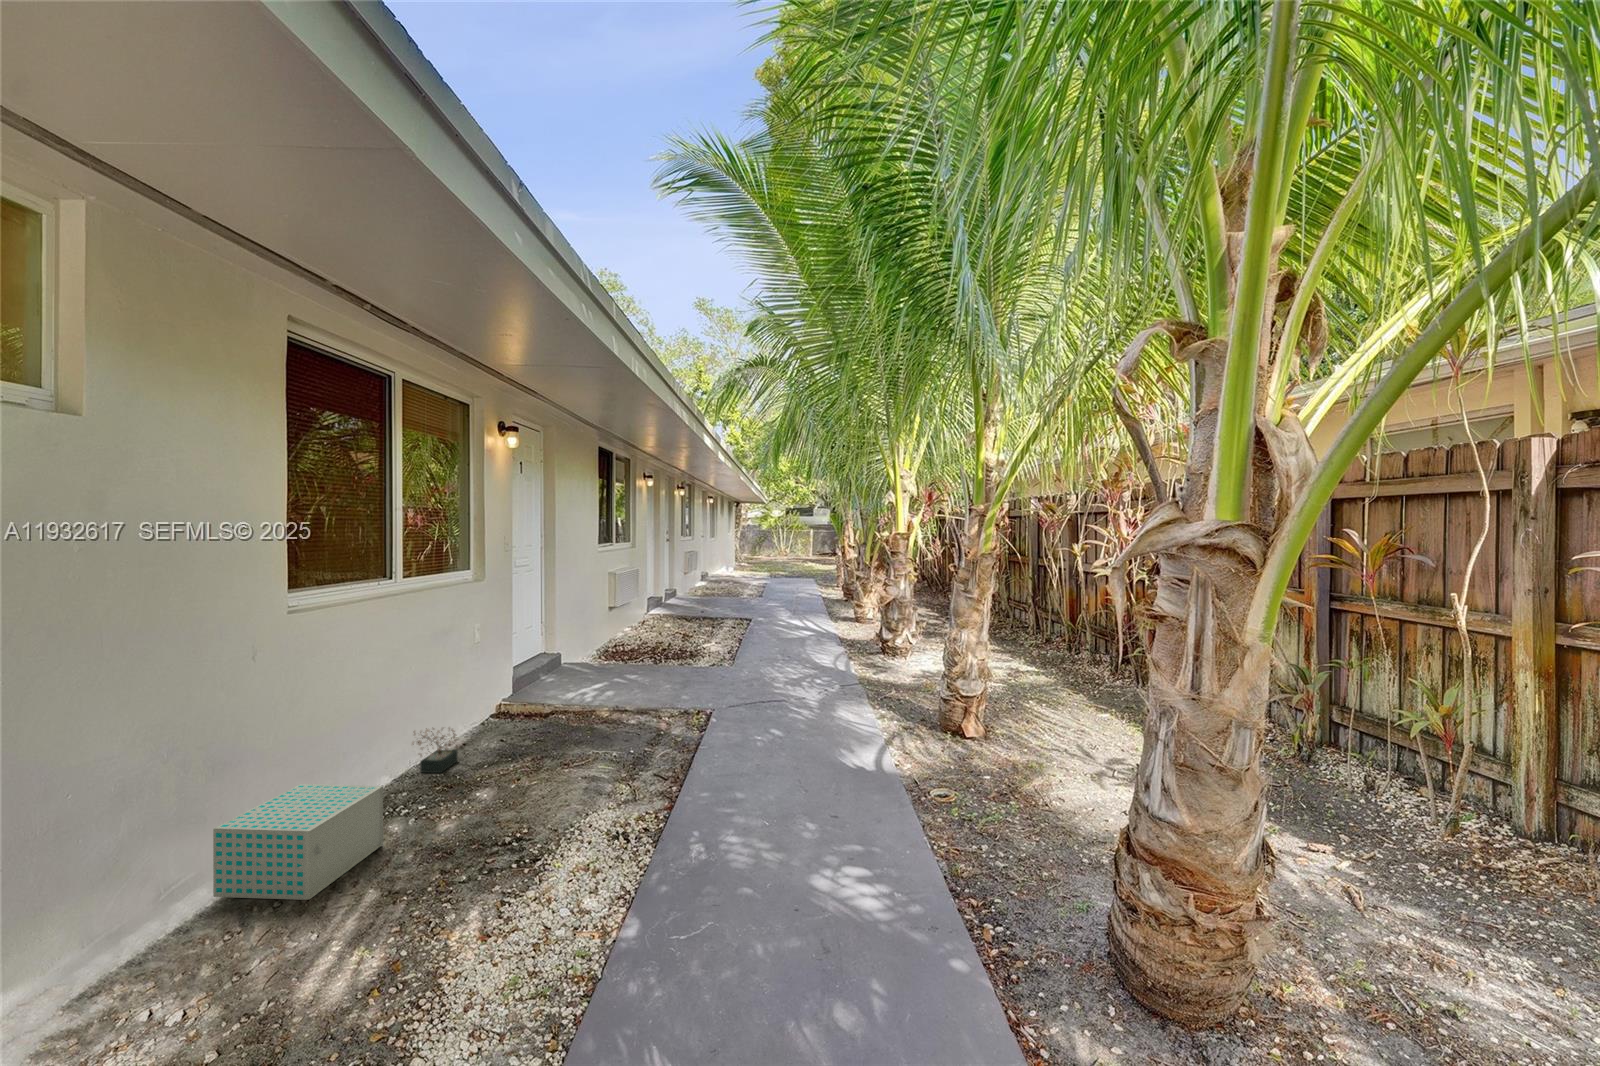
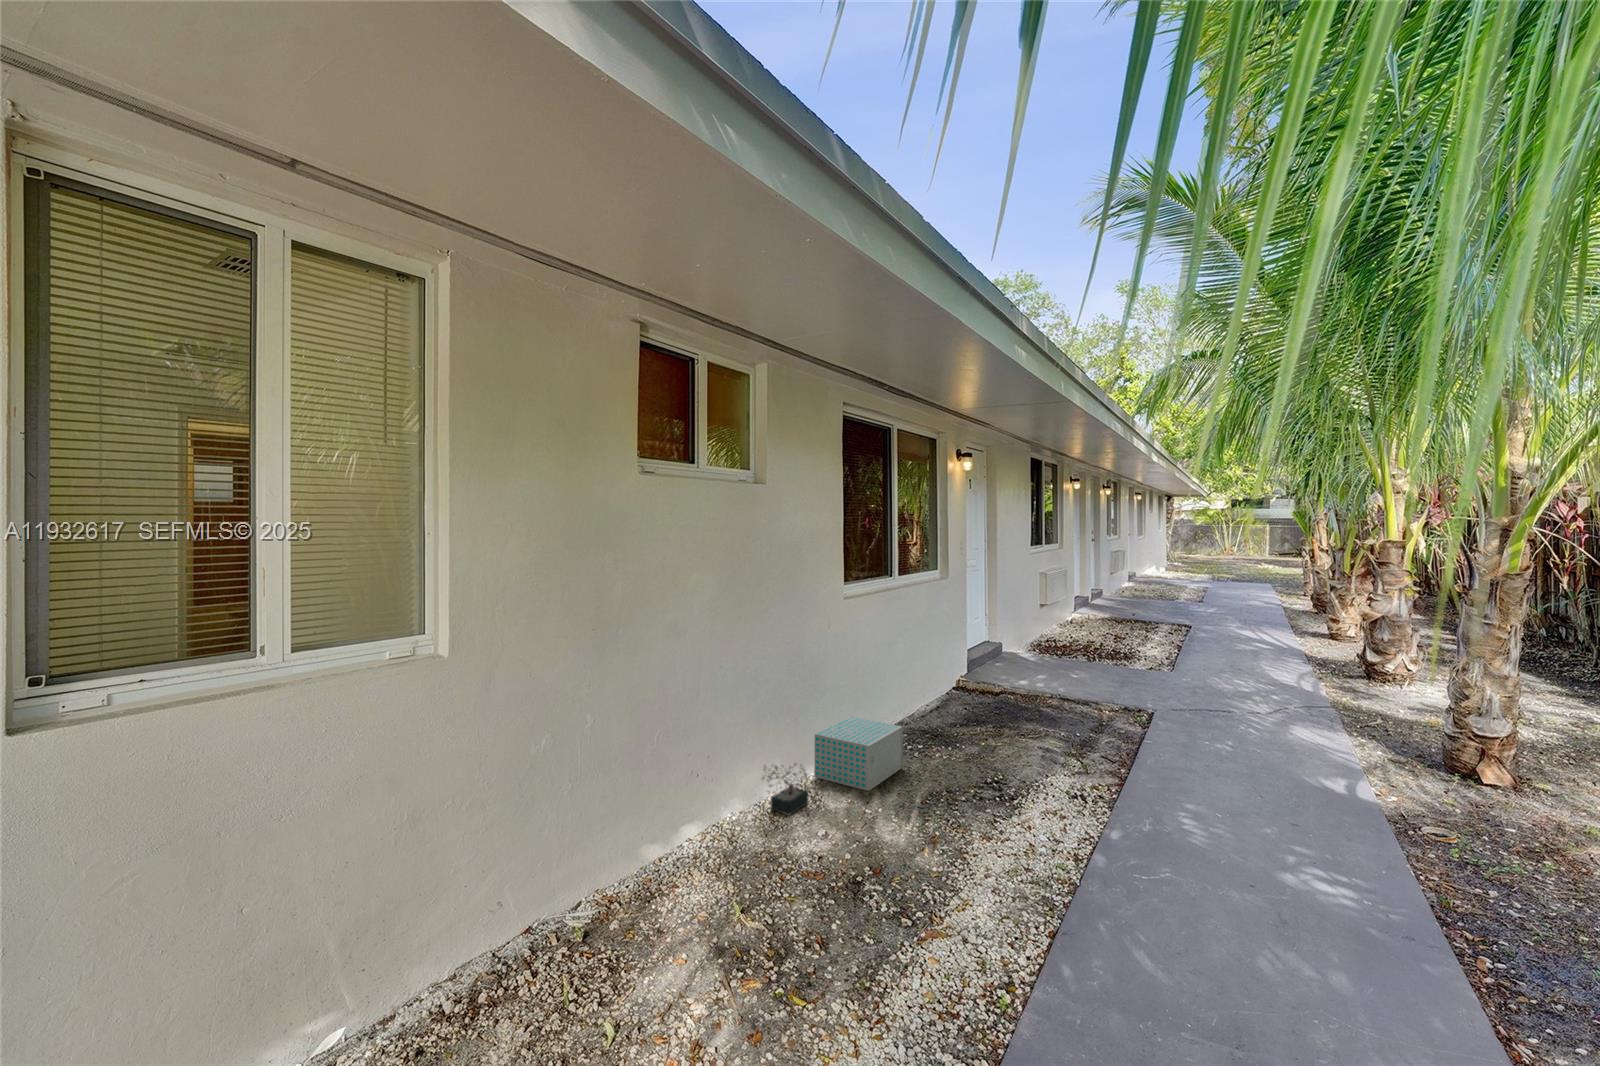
decorative plant: present [412,728,459,773] -> present [762,764,809,815]

